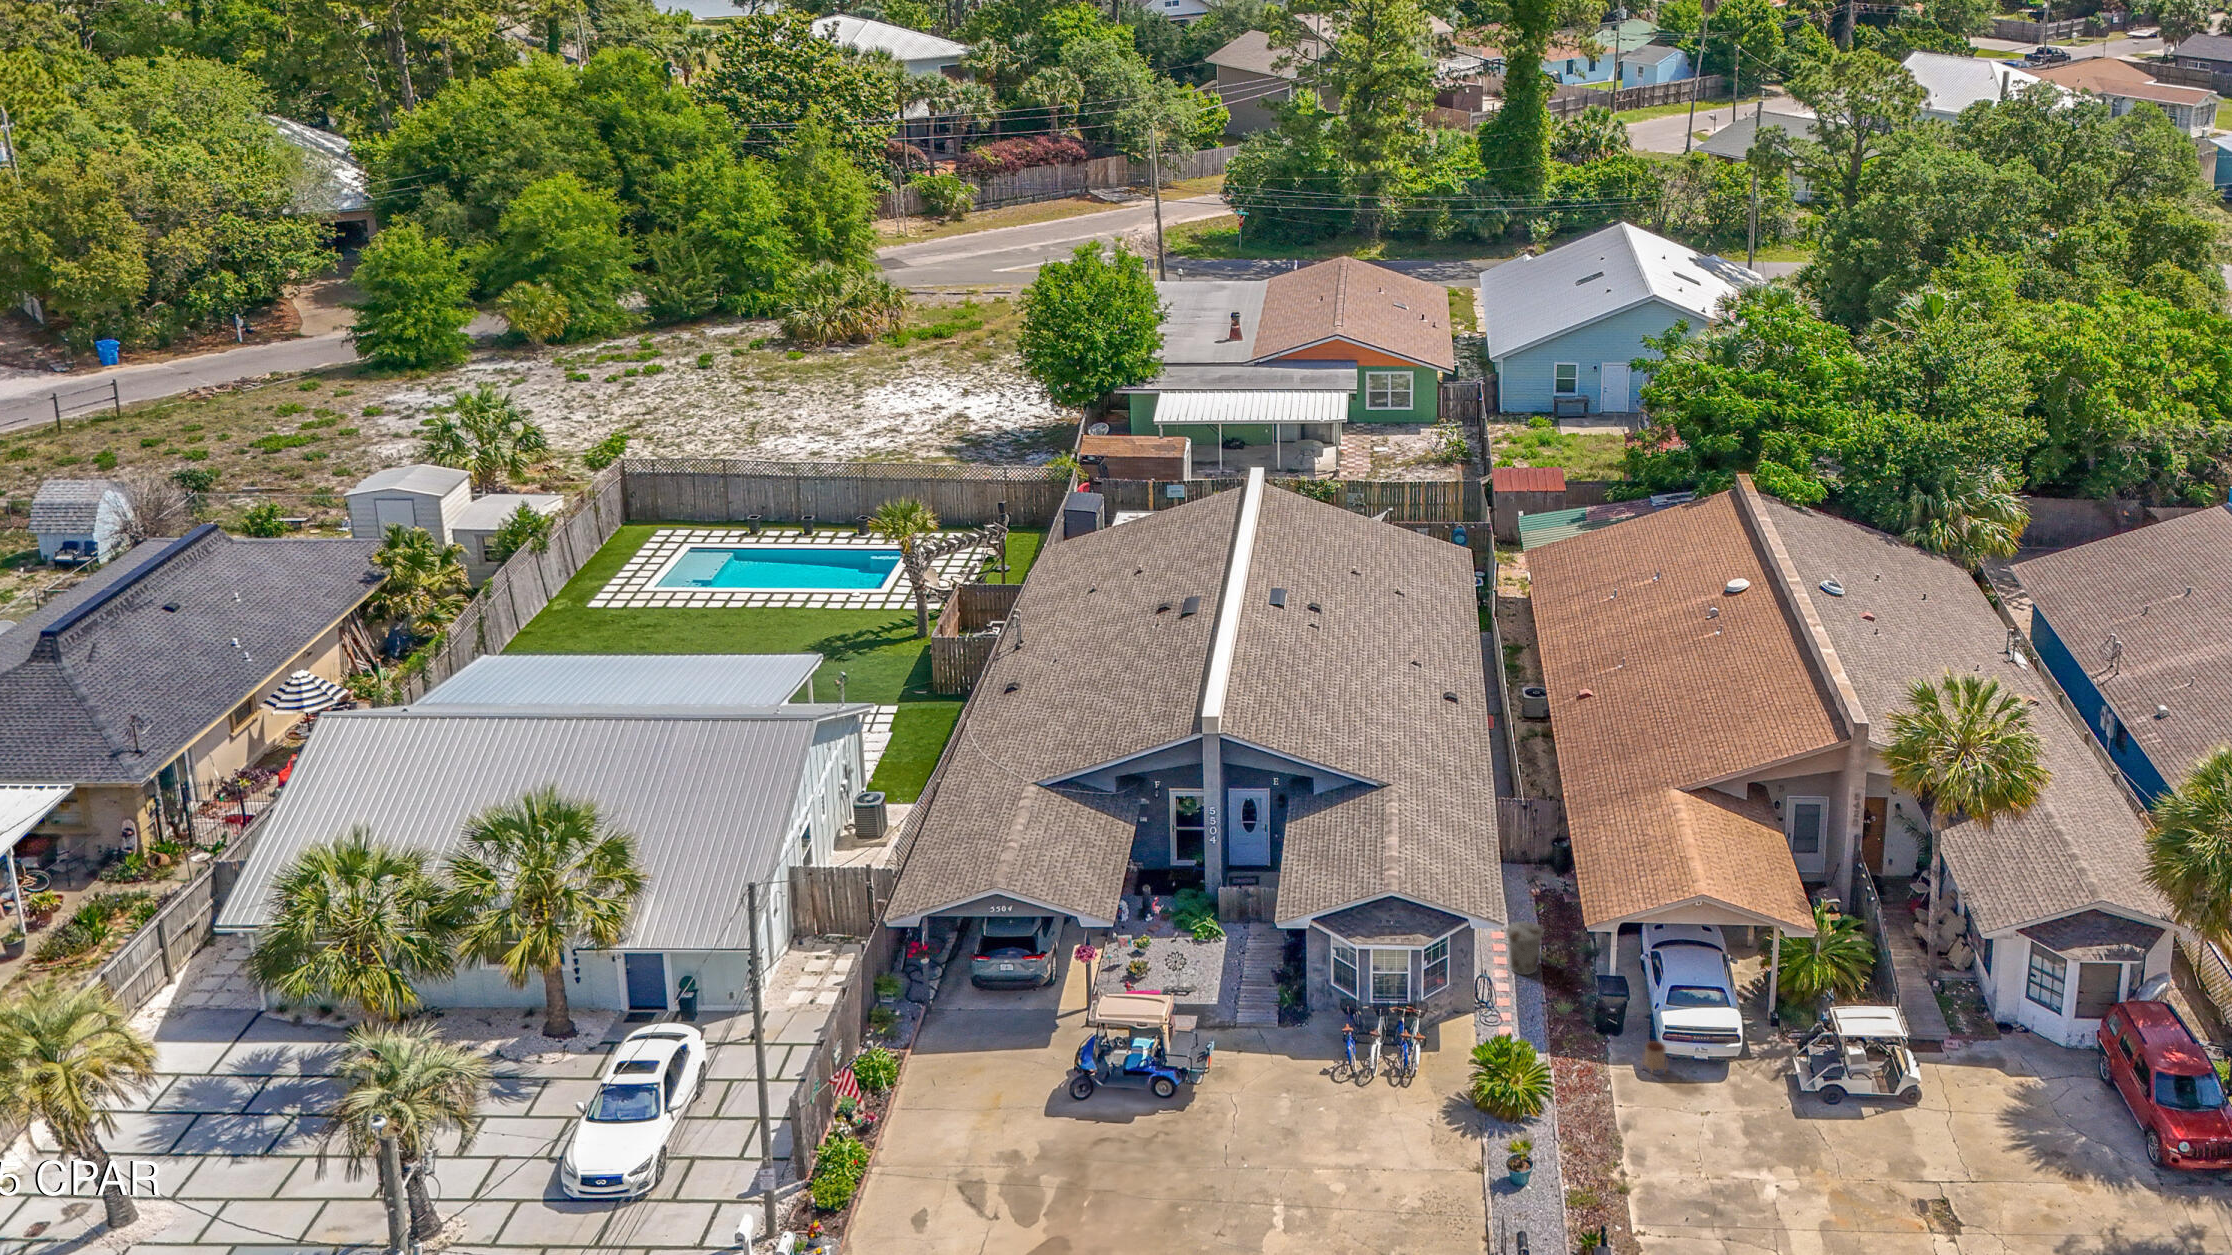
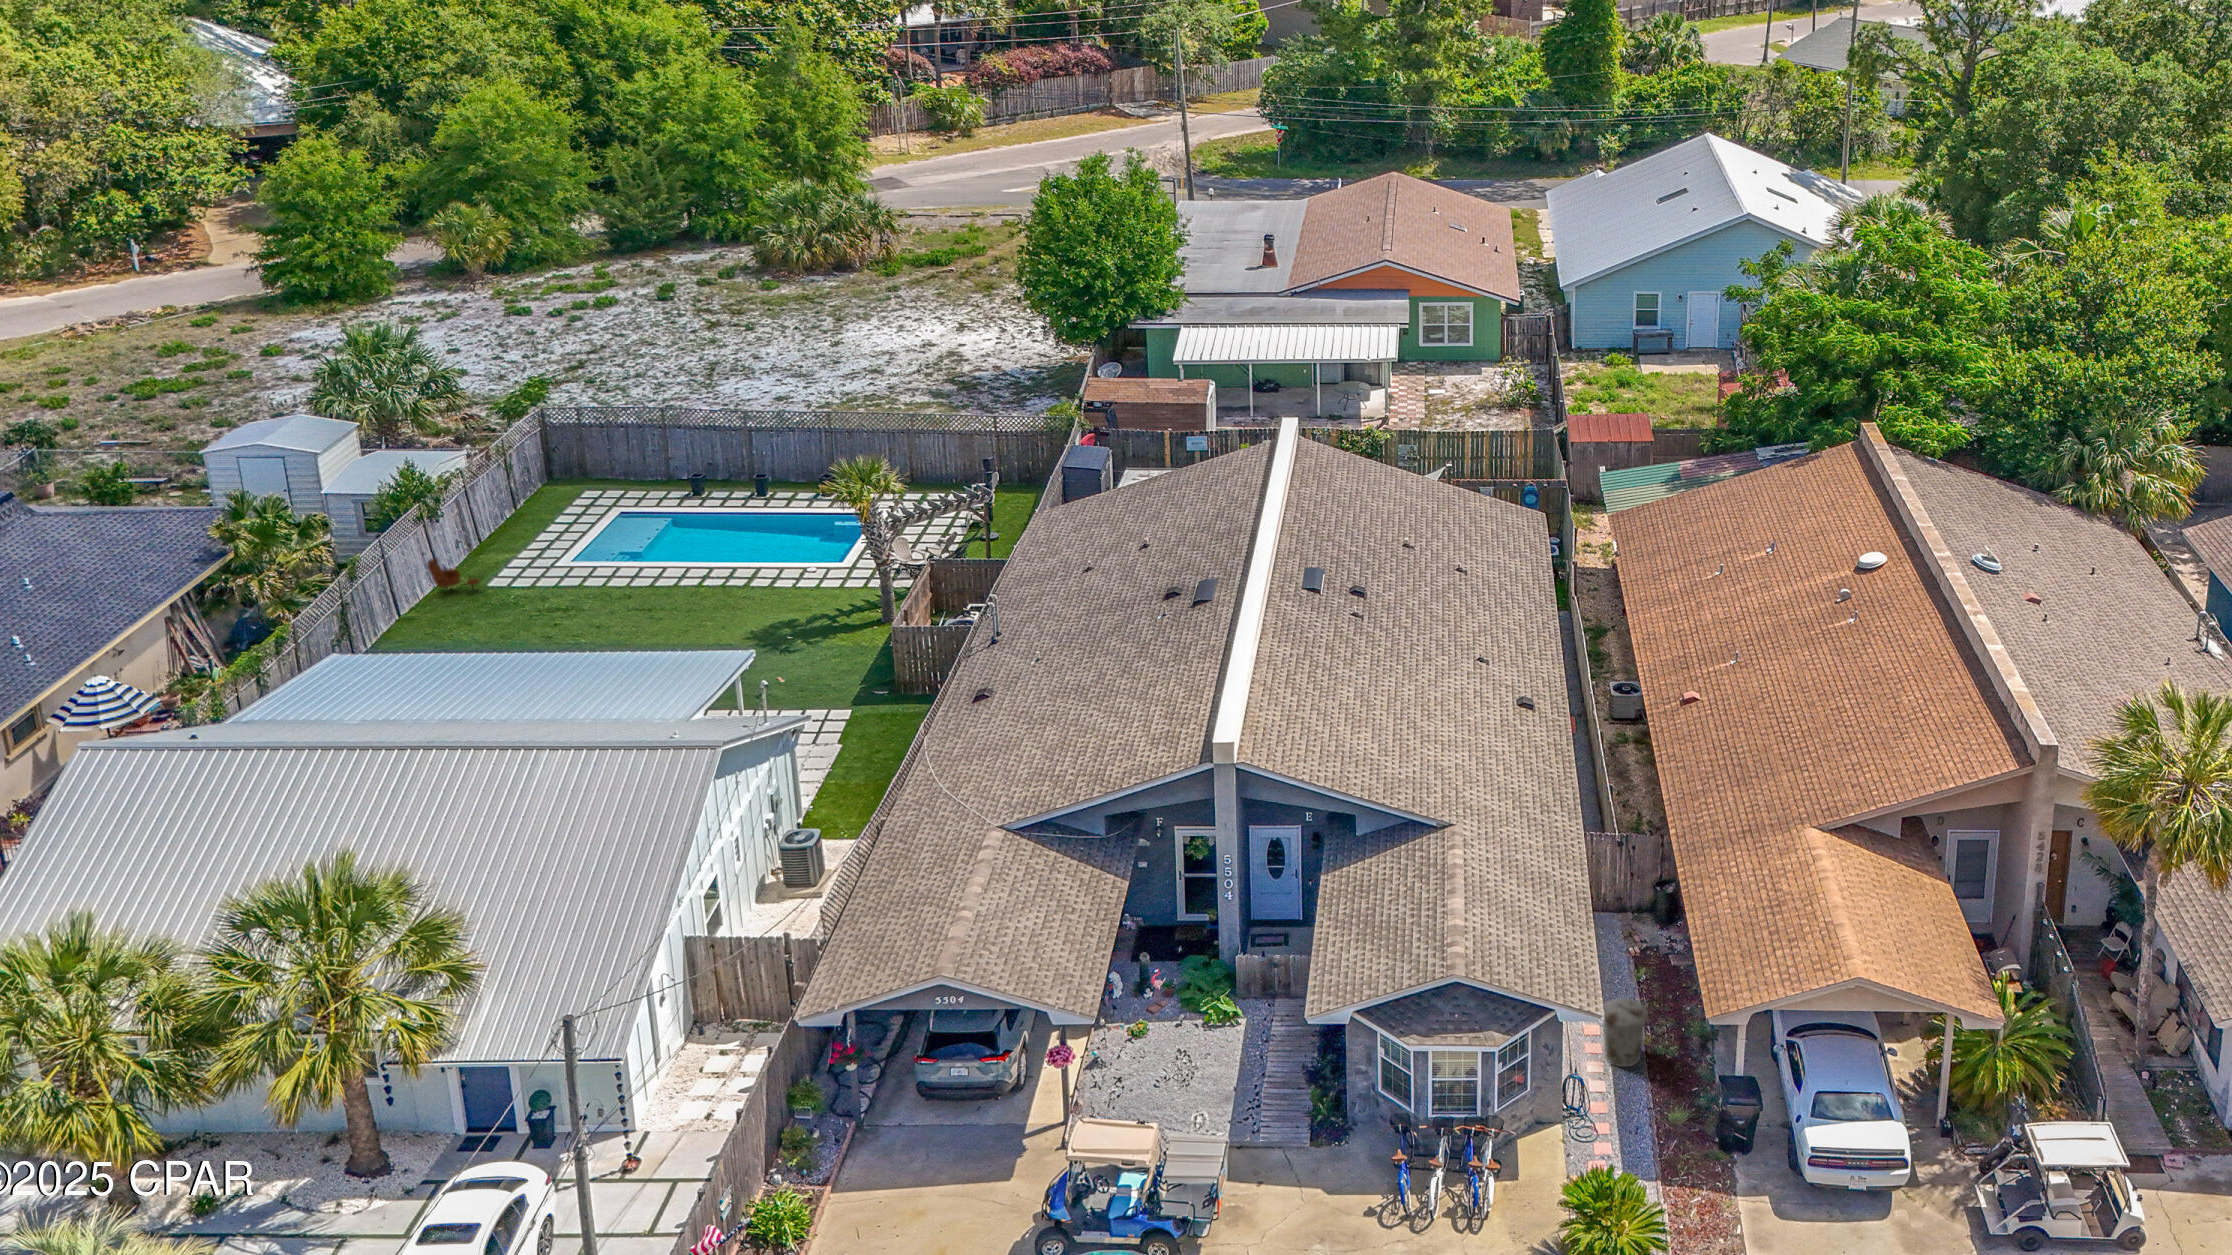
lounge chair: none [539,583,584,616] -> present [427,559,479,595]
planter: present [1642,1041,1667,1071] -> none [1779,1166,1814,1215]

